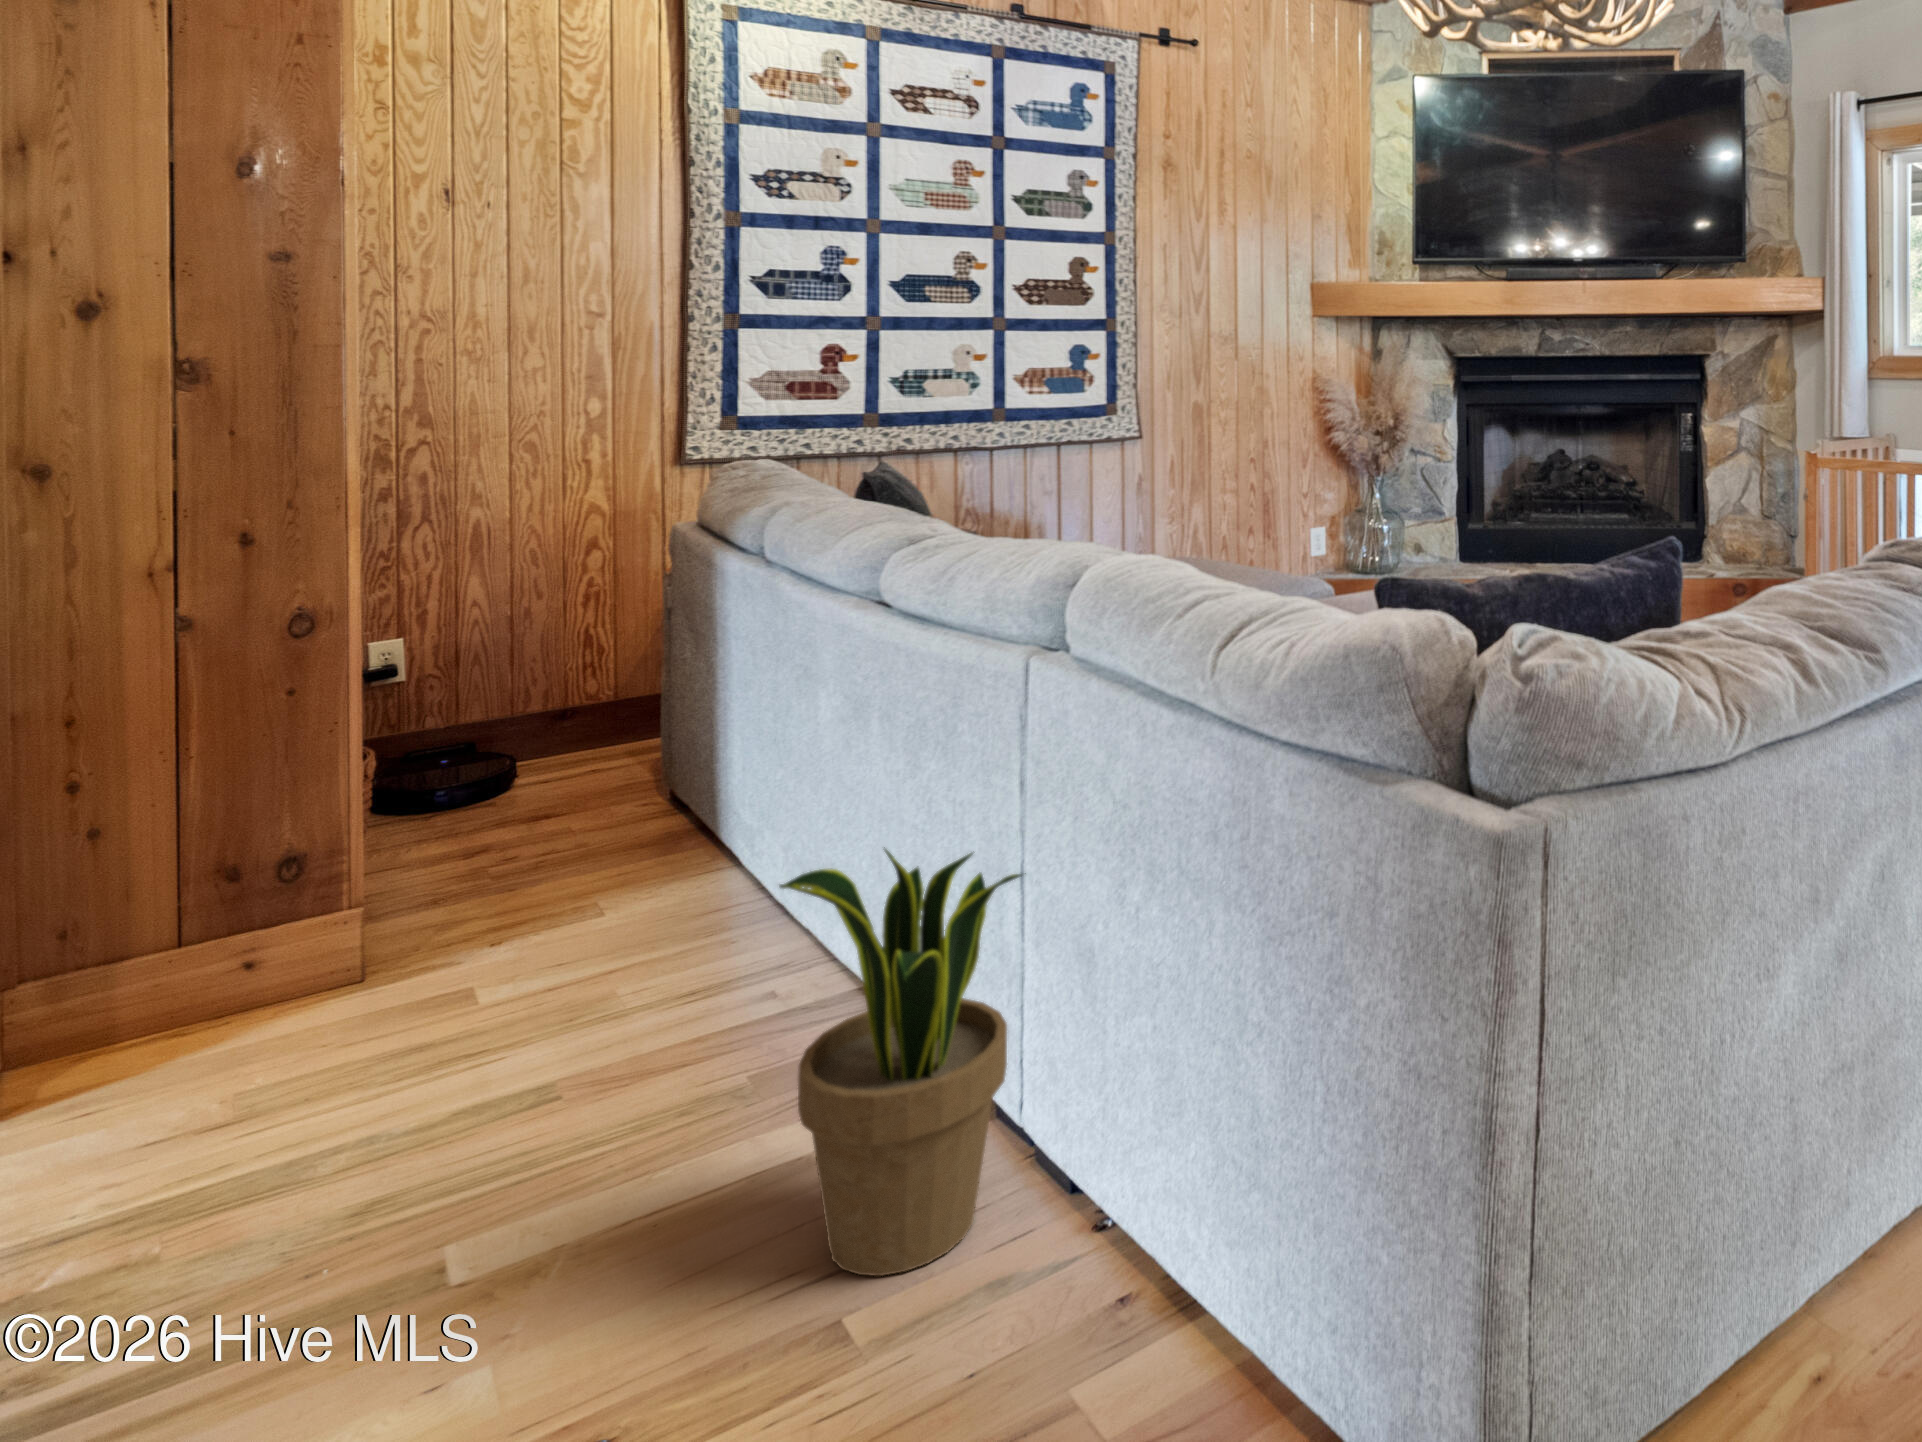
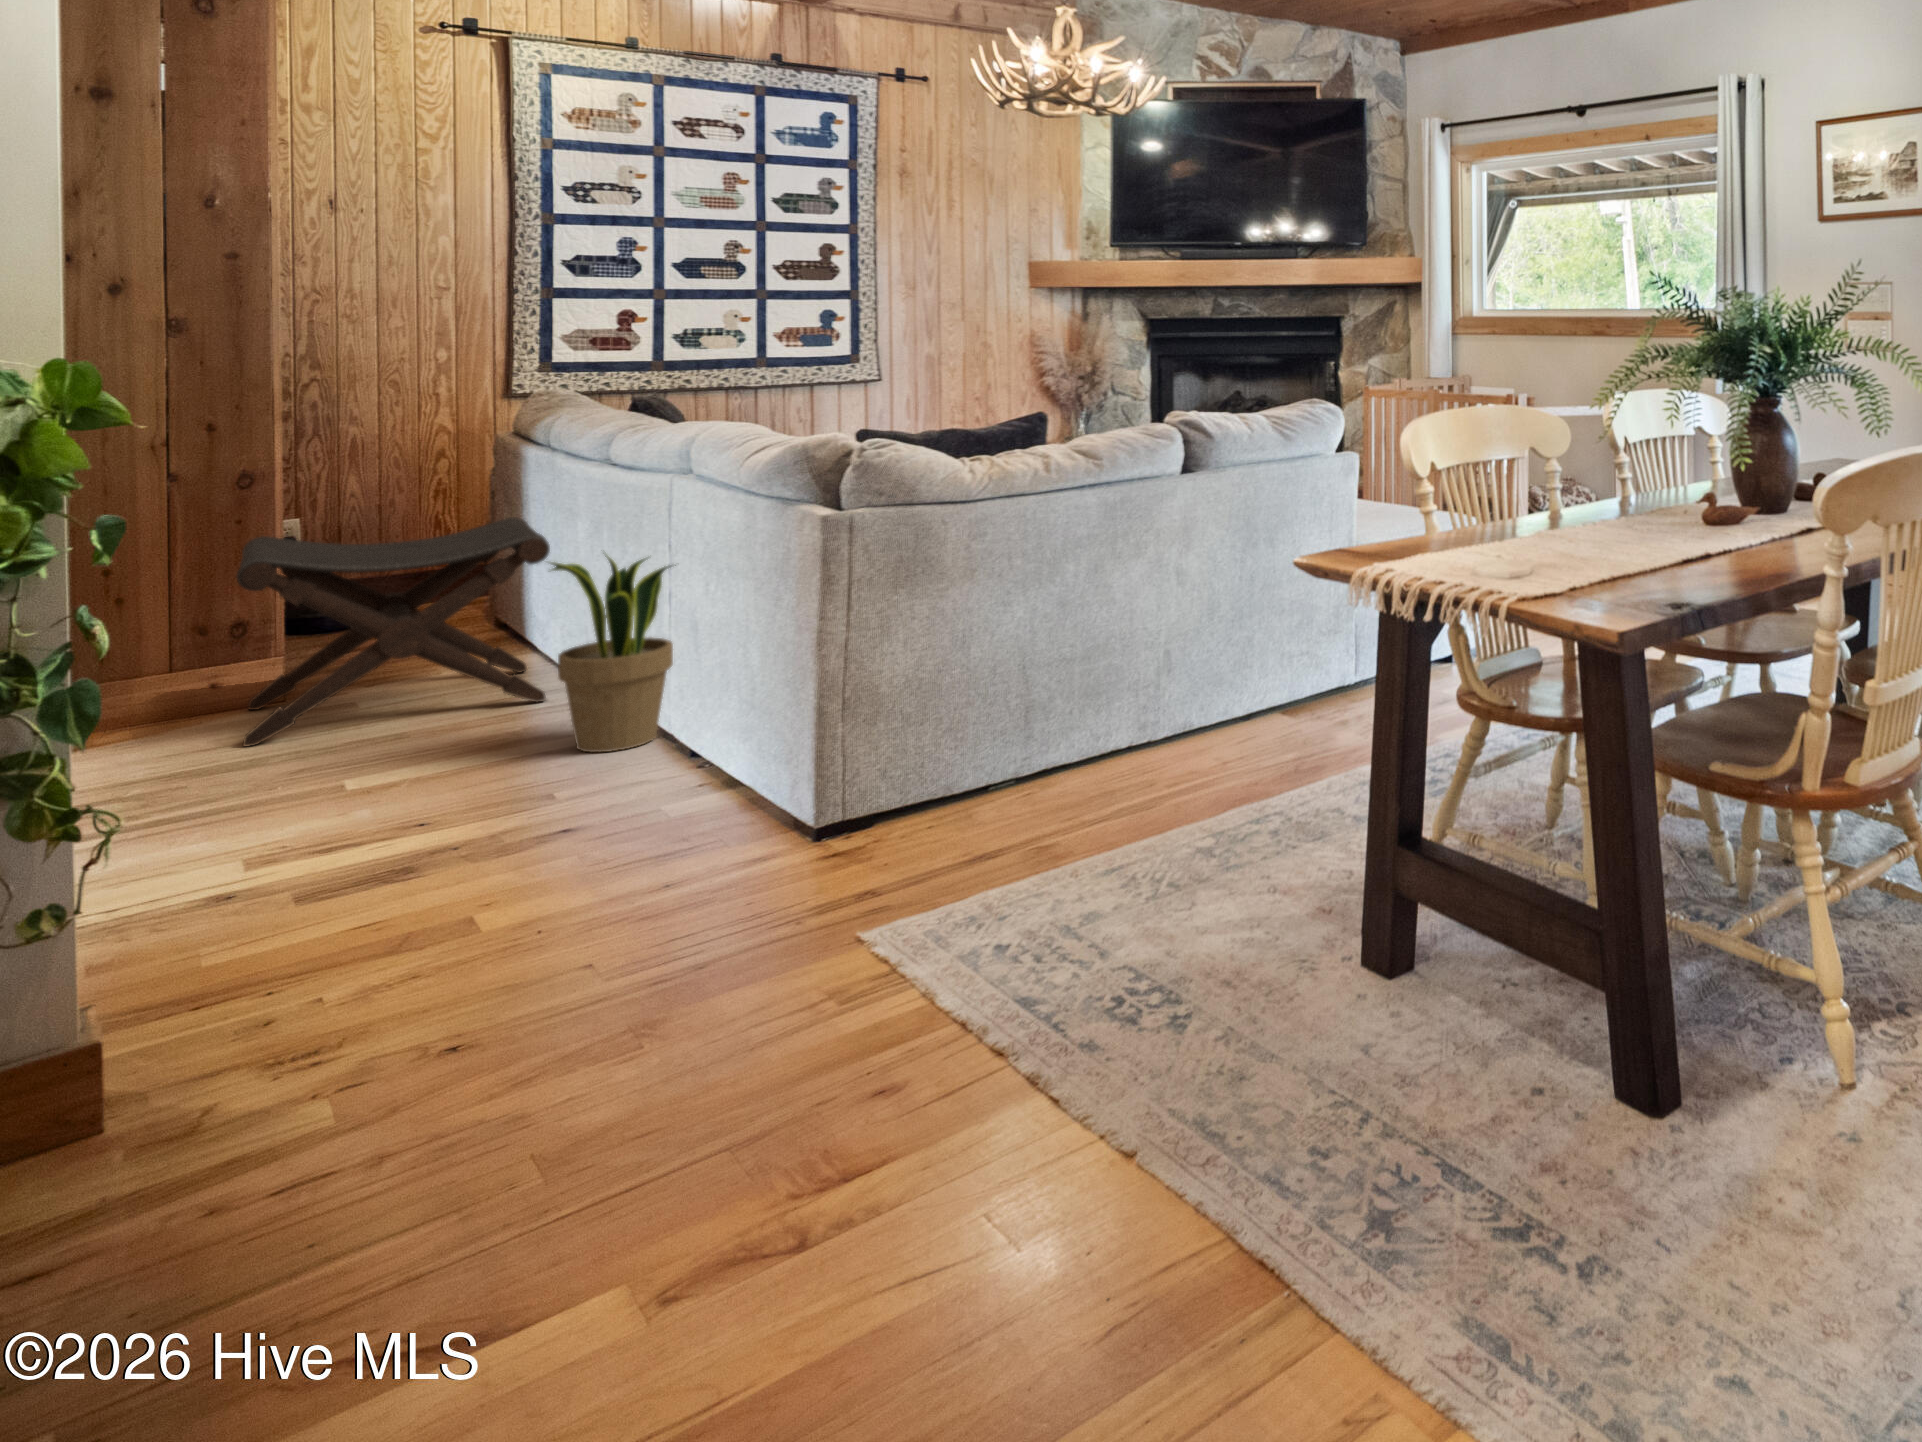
footstool: none [203,703,765,1219] -> present [237,517,550,747]

